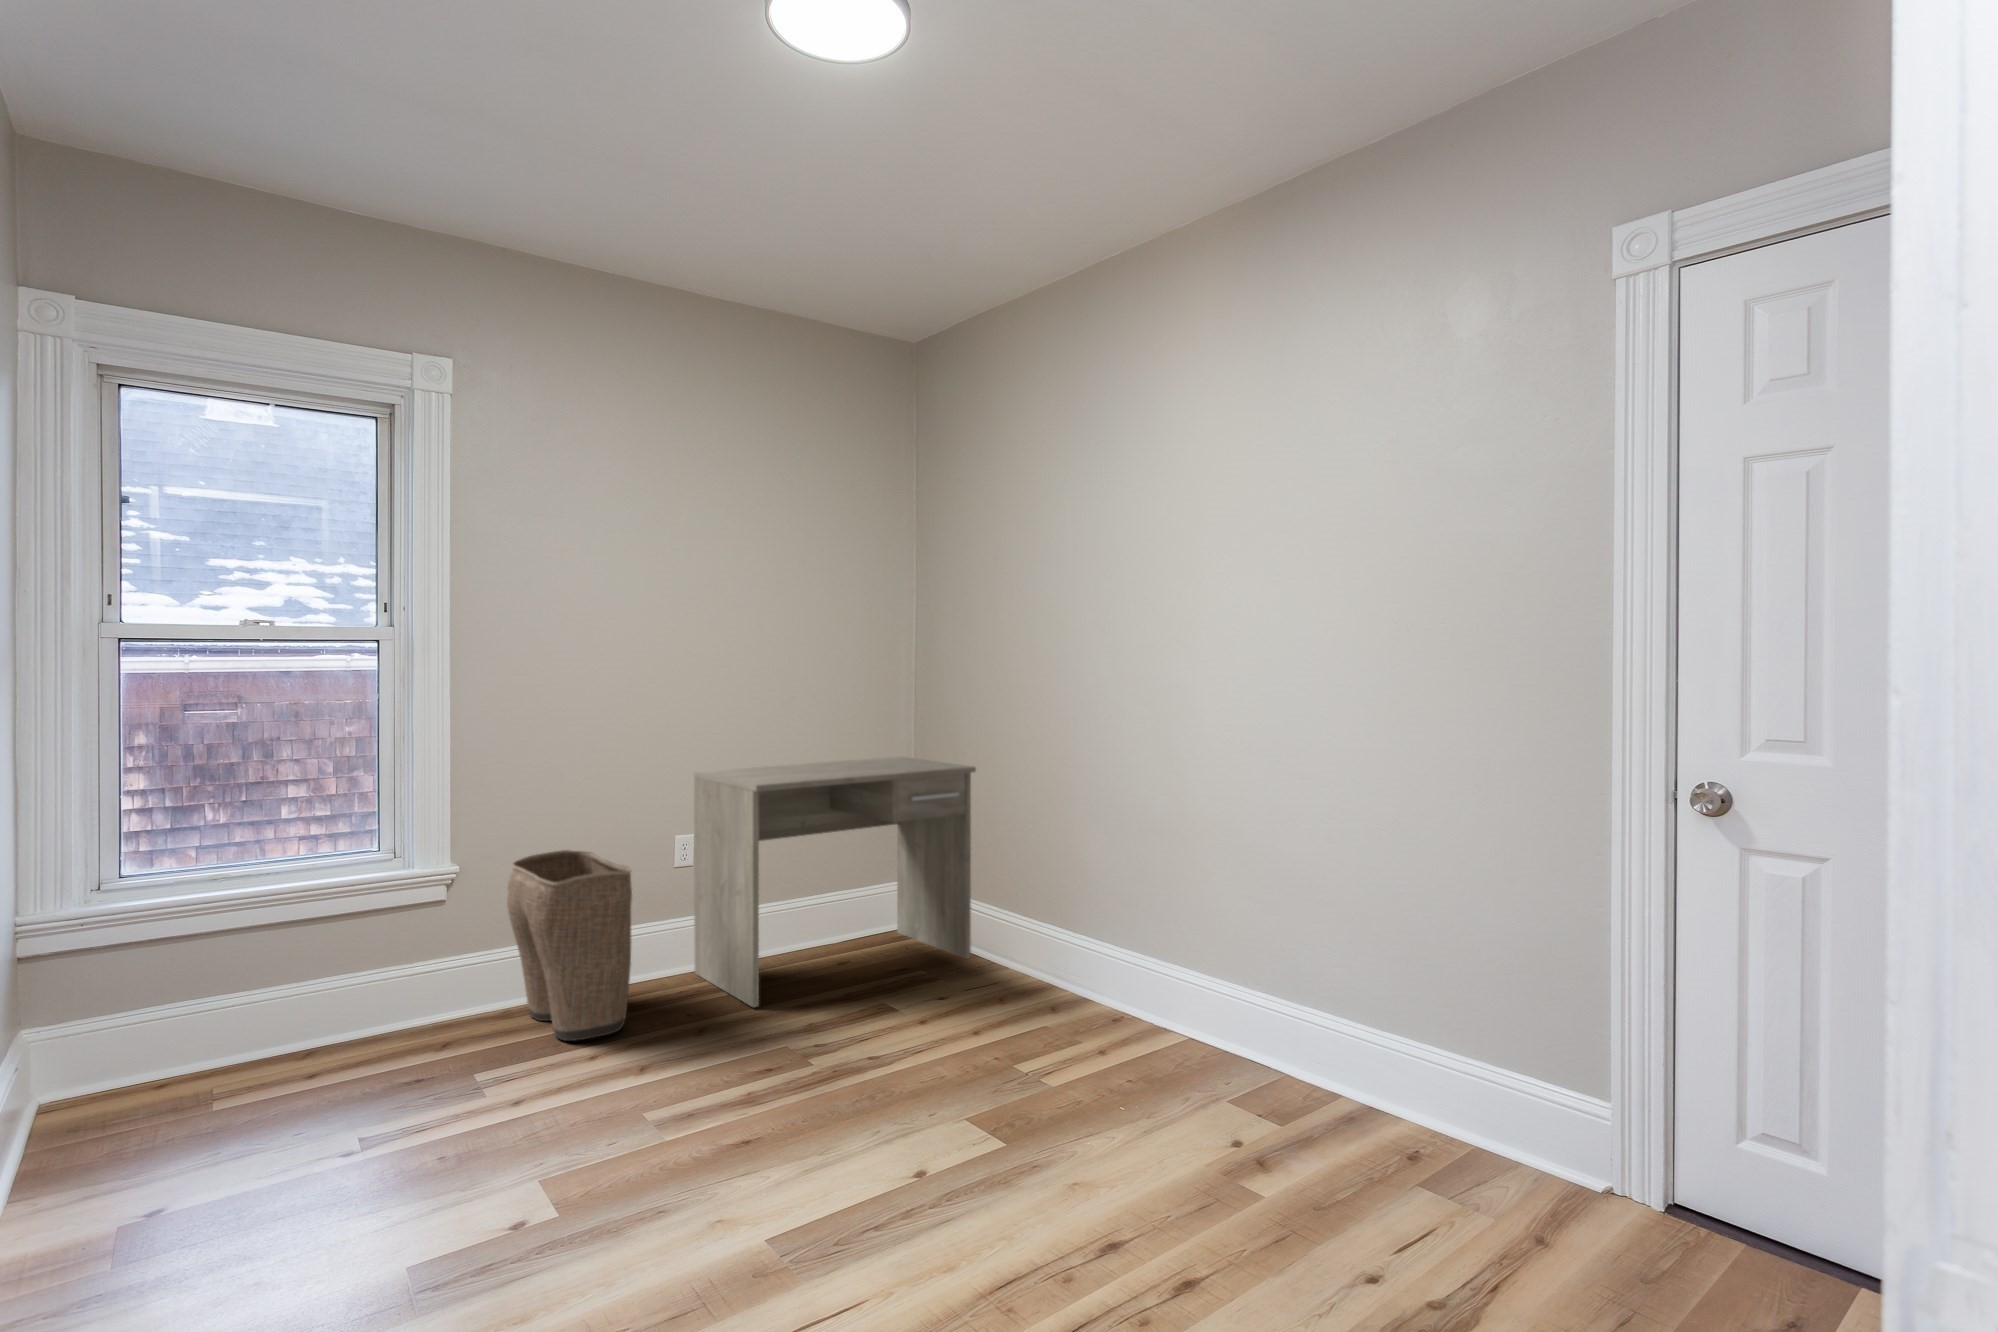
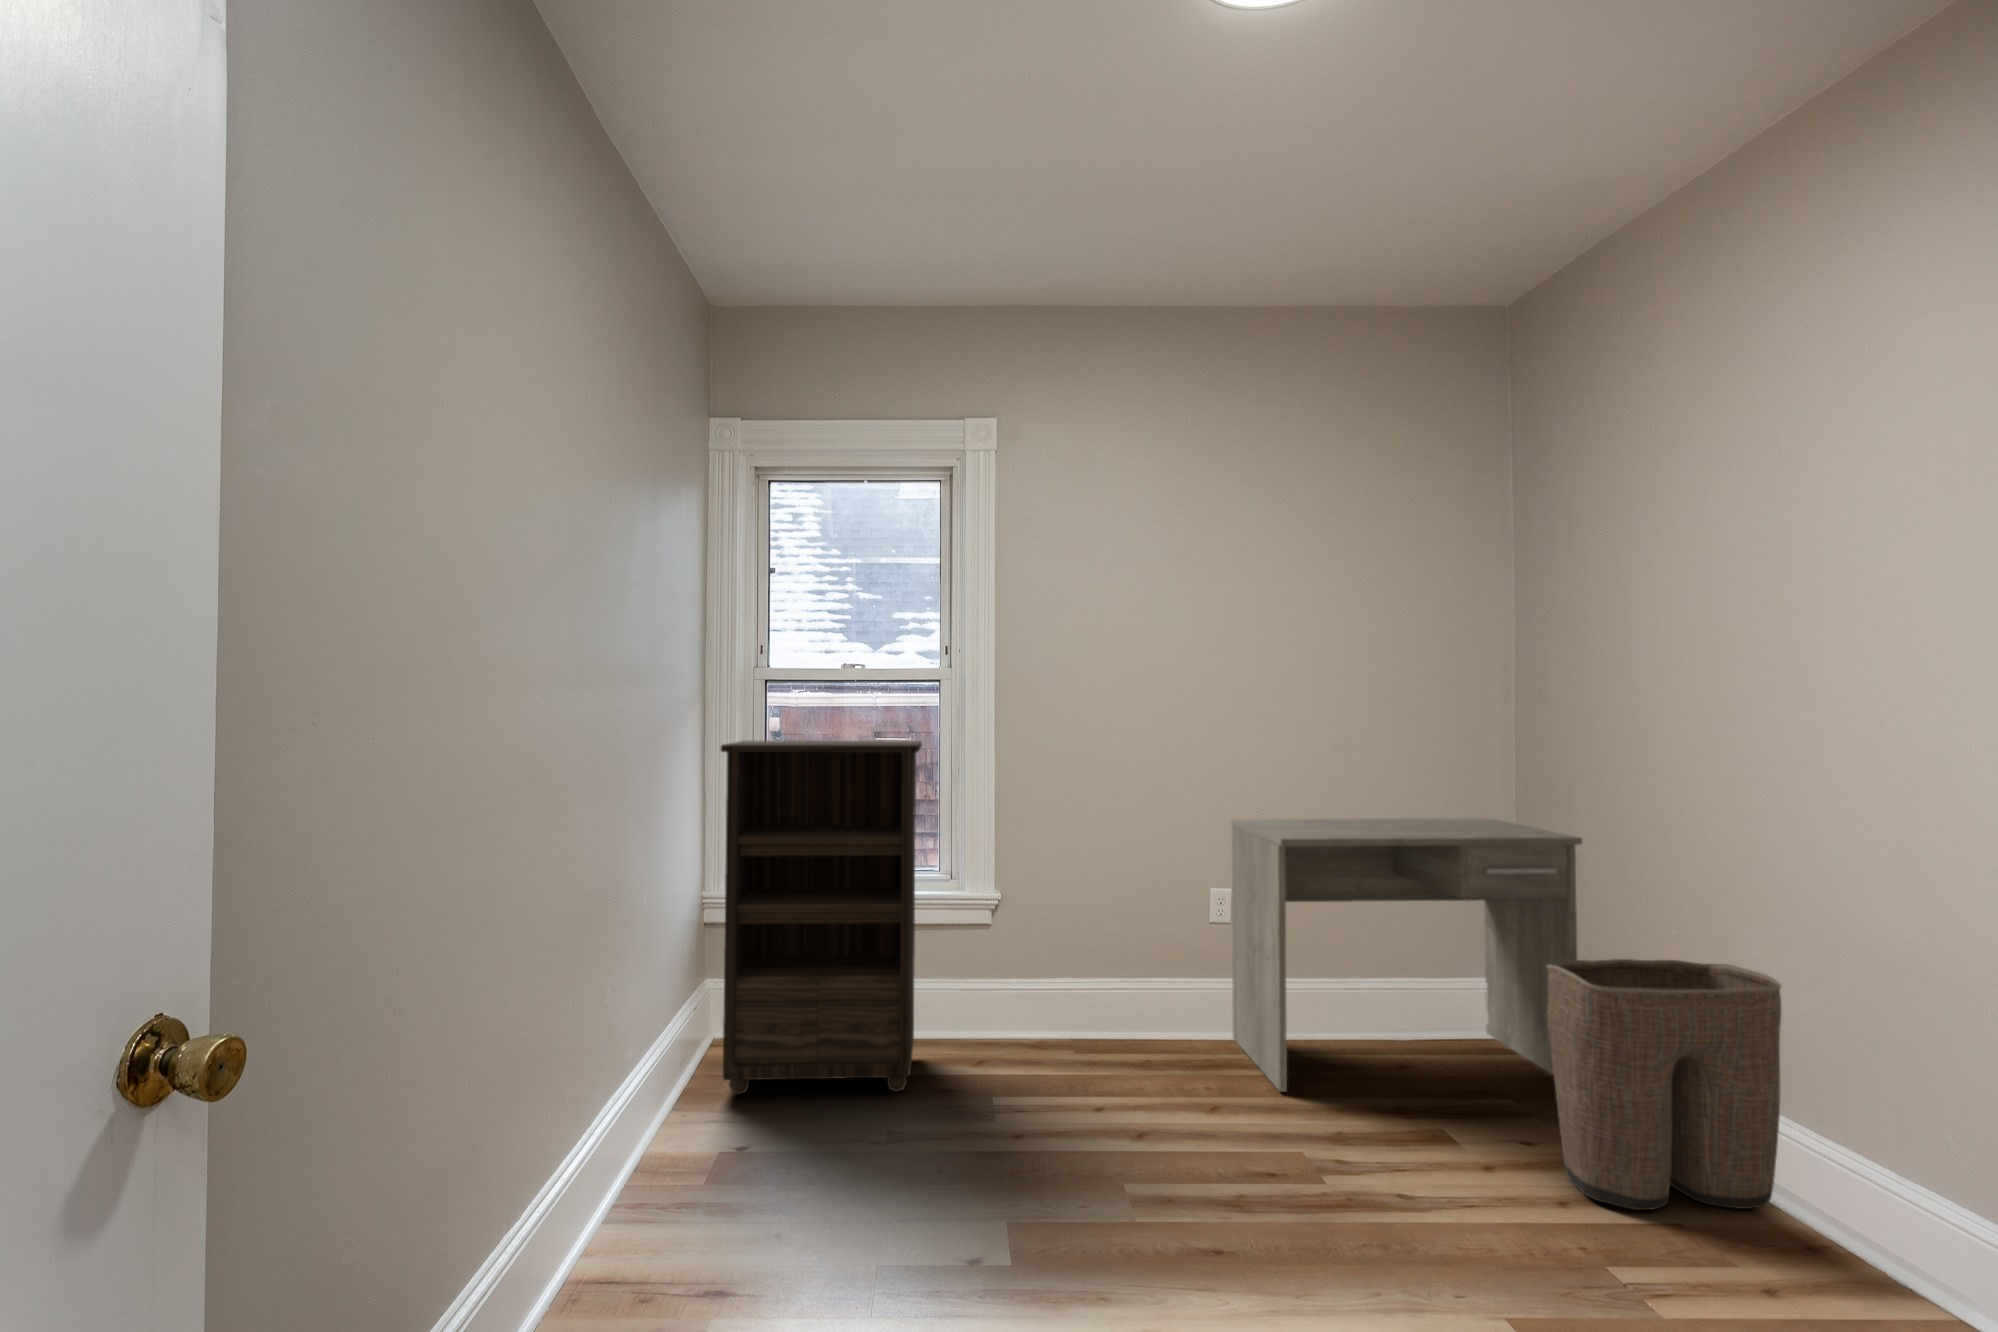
bookshelf: none [100,708,381,1140] -> present [721,741,922,1094]
laundry basket: present [507,850,632,1041] -> present [1547,959,1781,1210]

